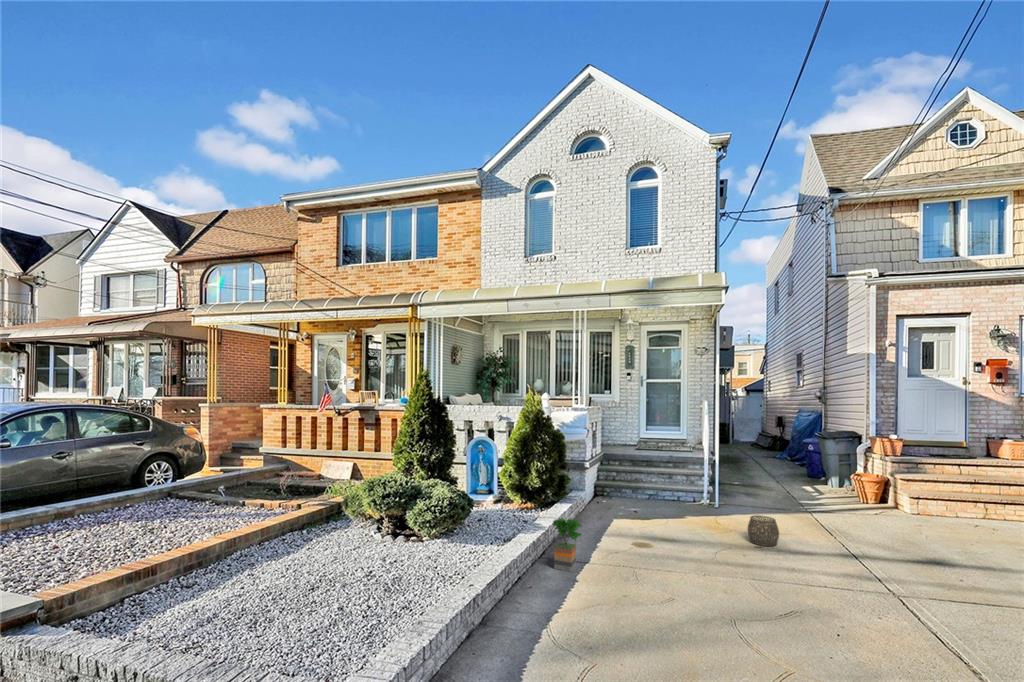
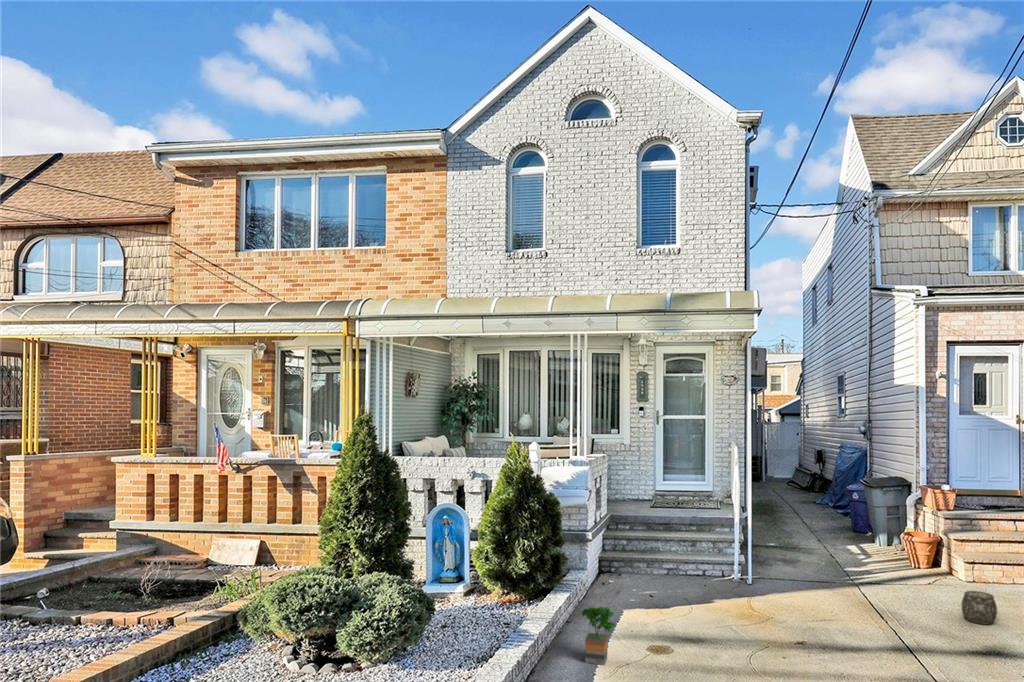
woven basket: present [748,515,779,546] -> present [961,591,997,625]

